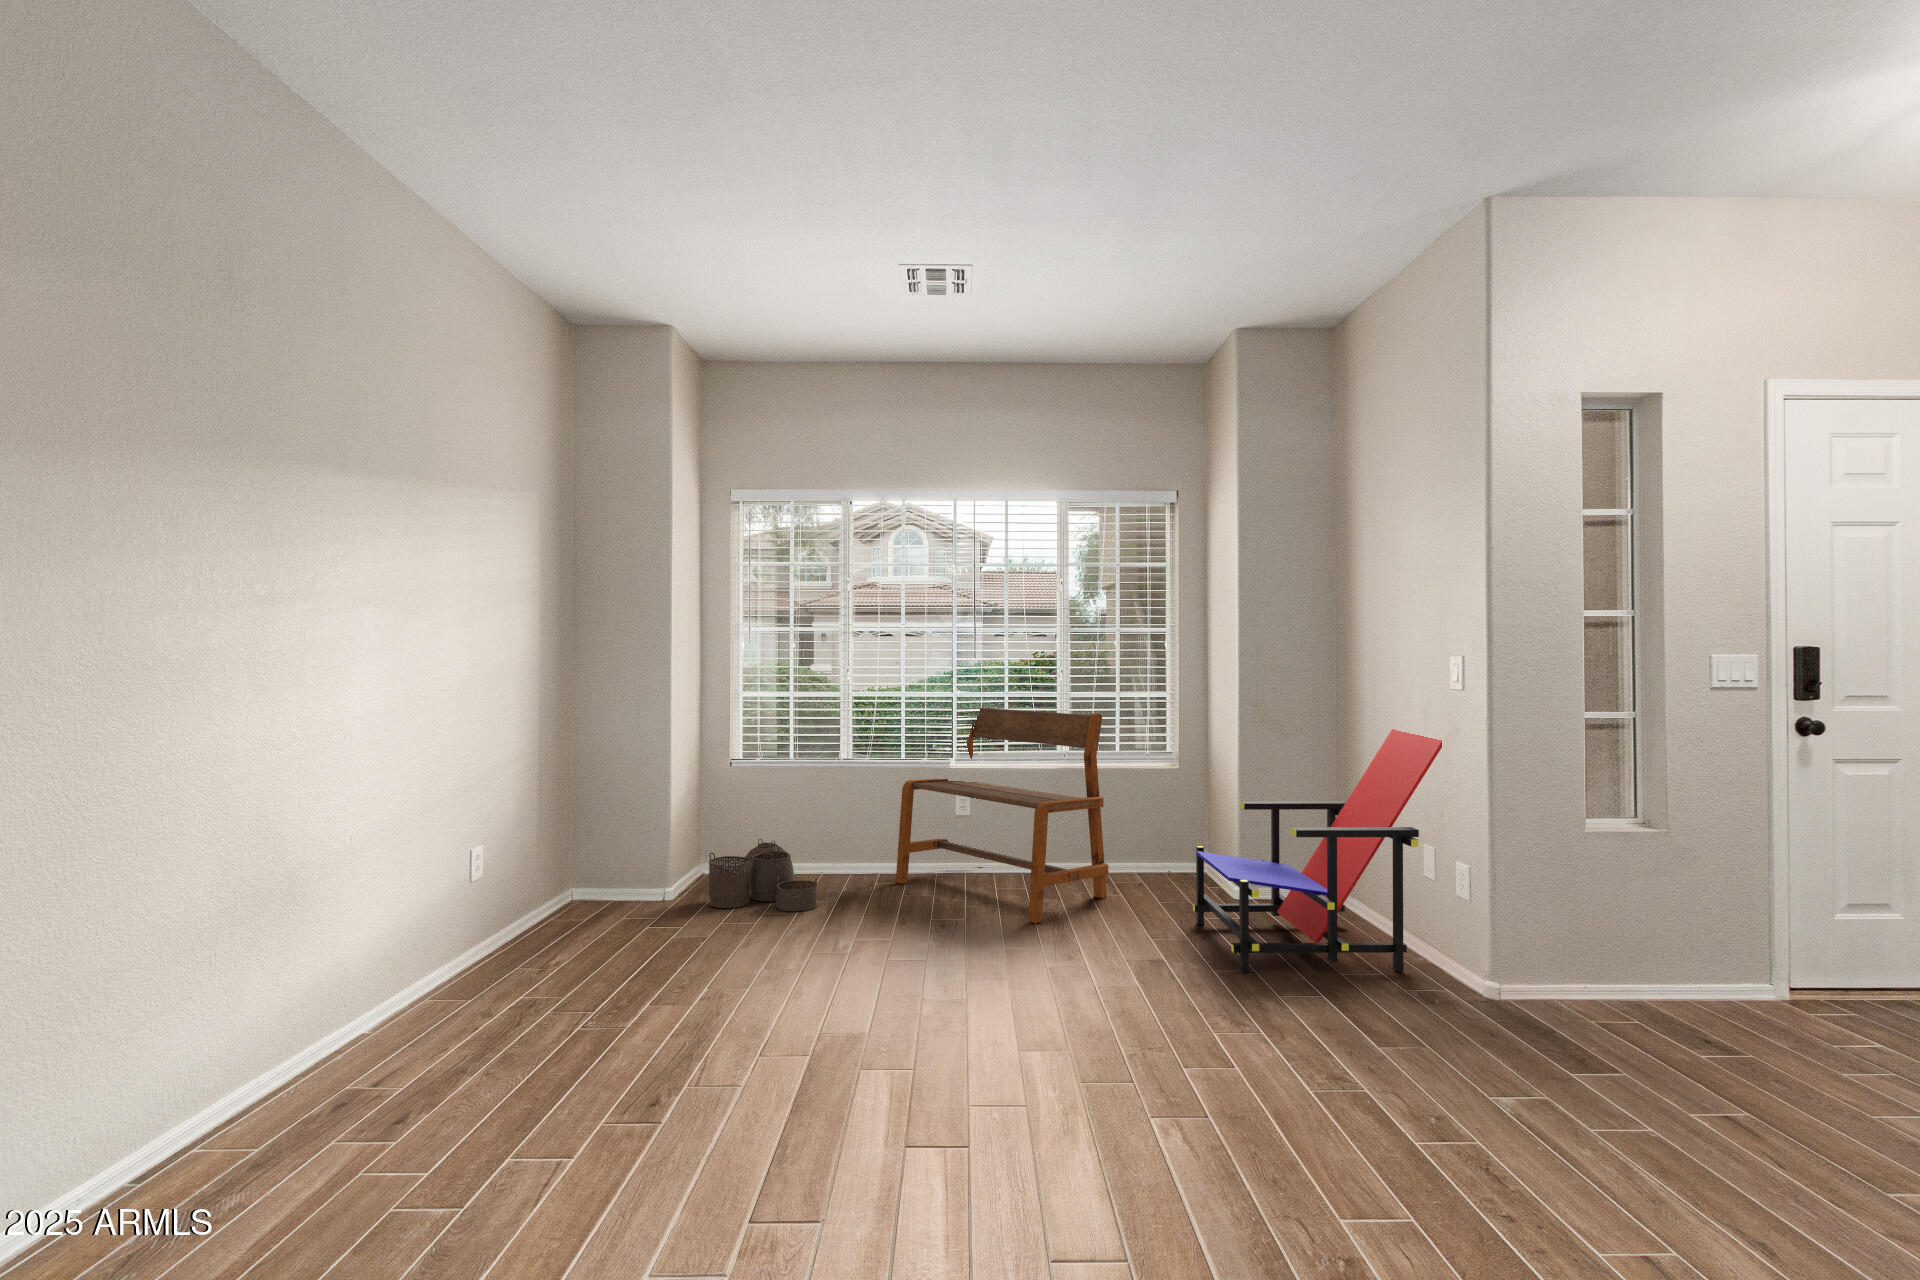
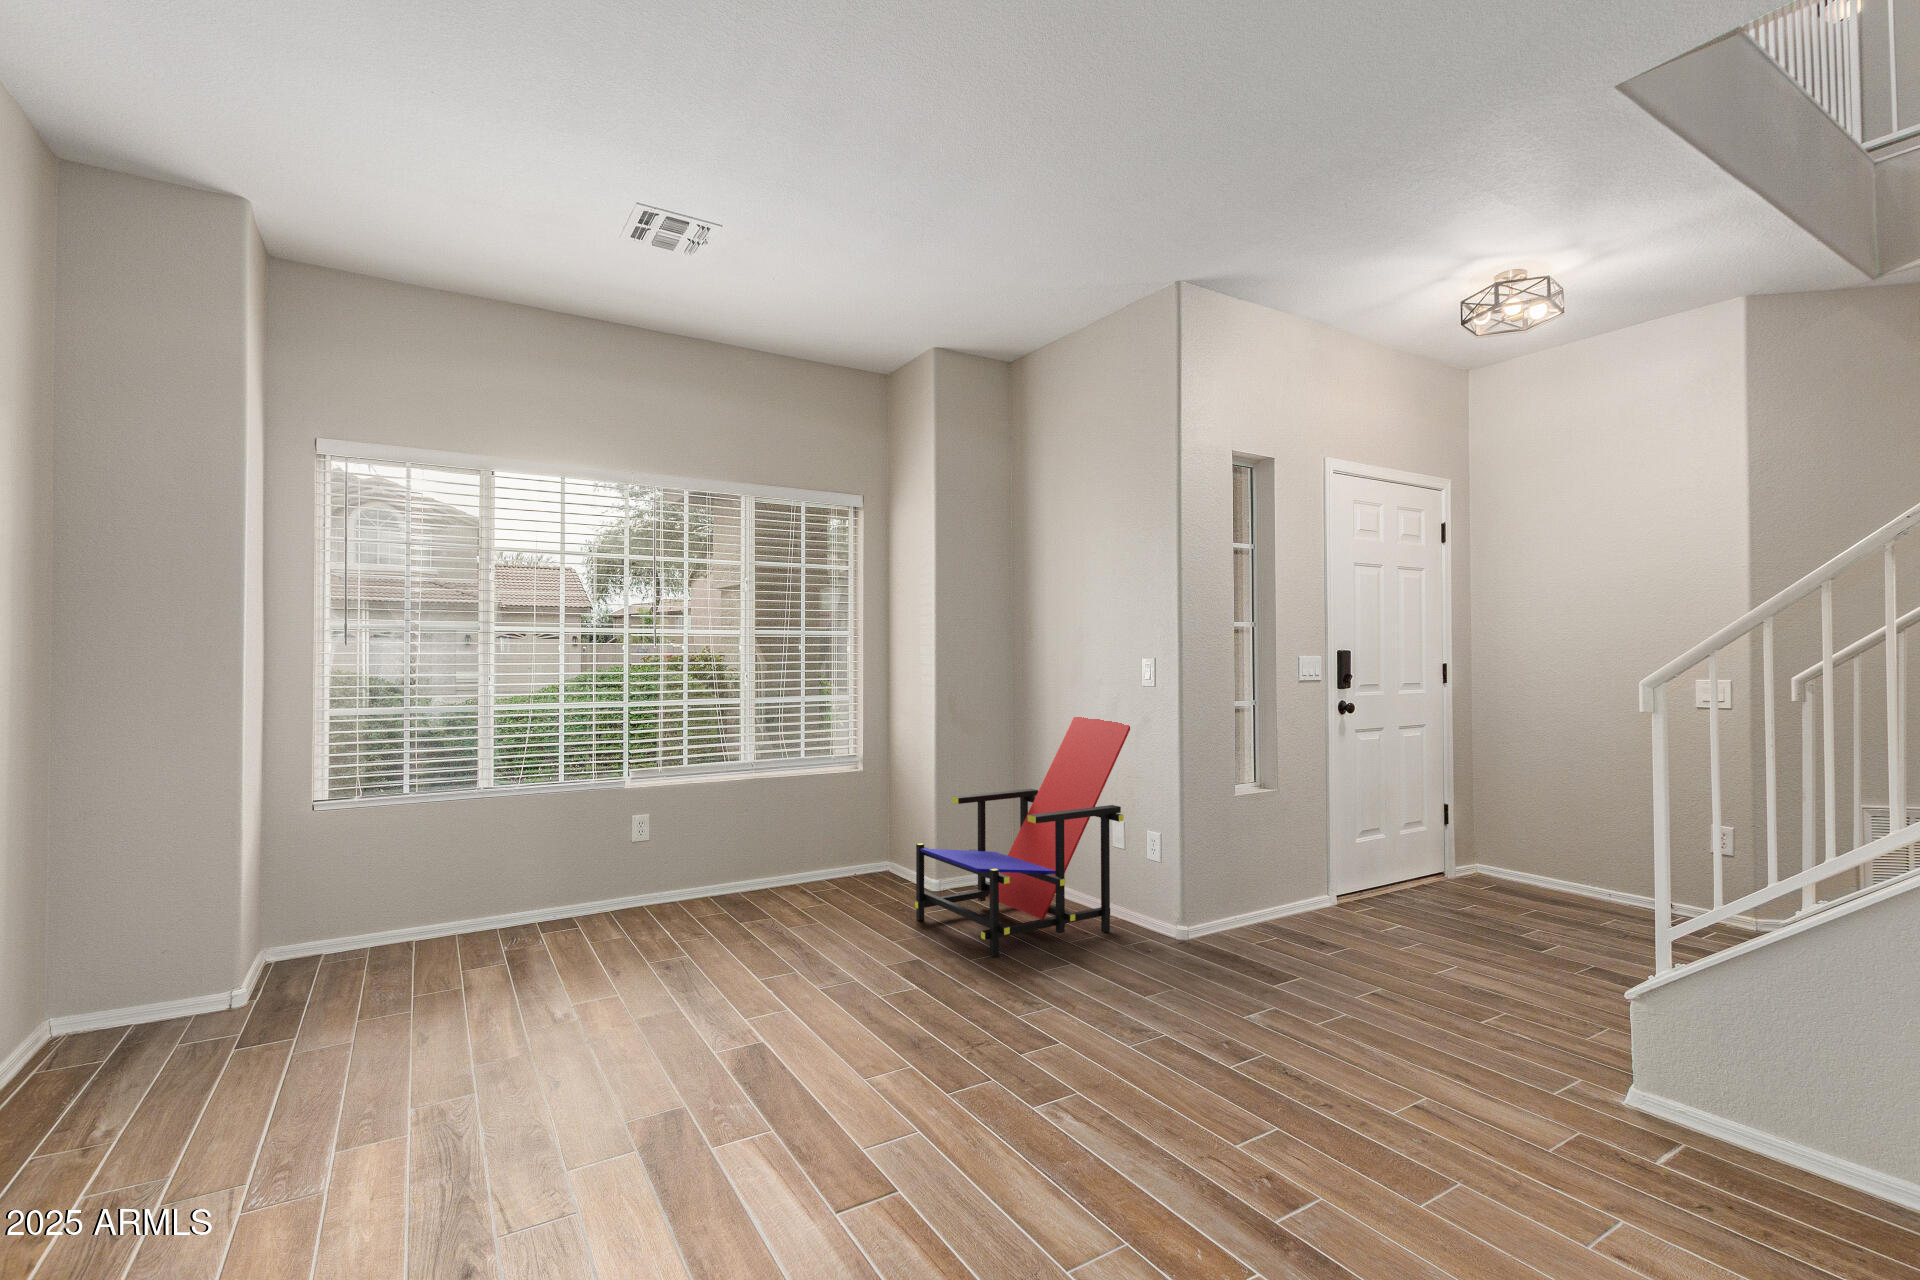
bench: present [896,708,1109,923] -> none [563,716,817,947]
woven basket: present [709,839,817,911] -> none [313,900,483,1000]

